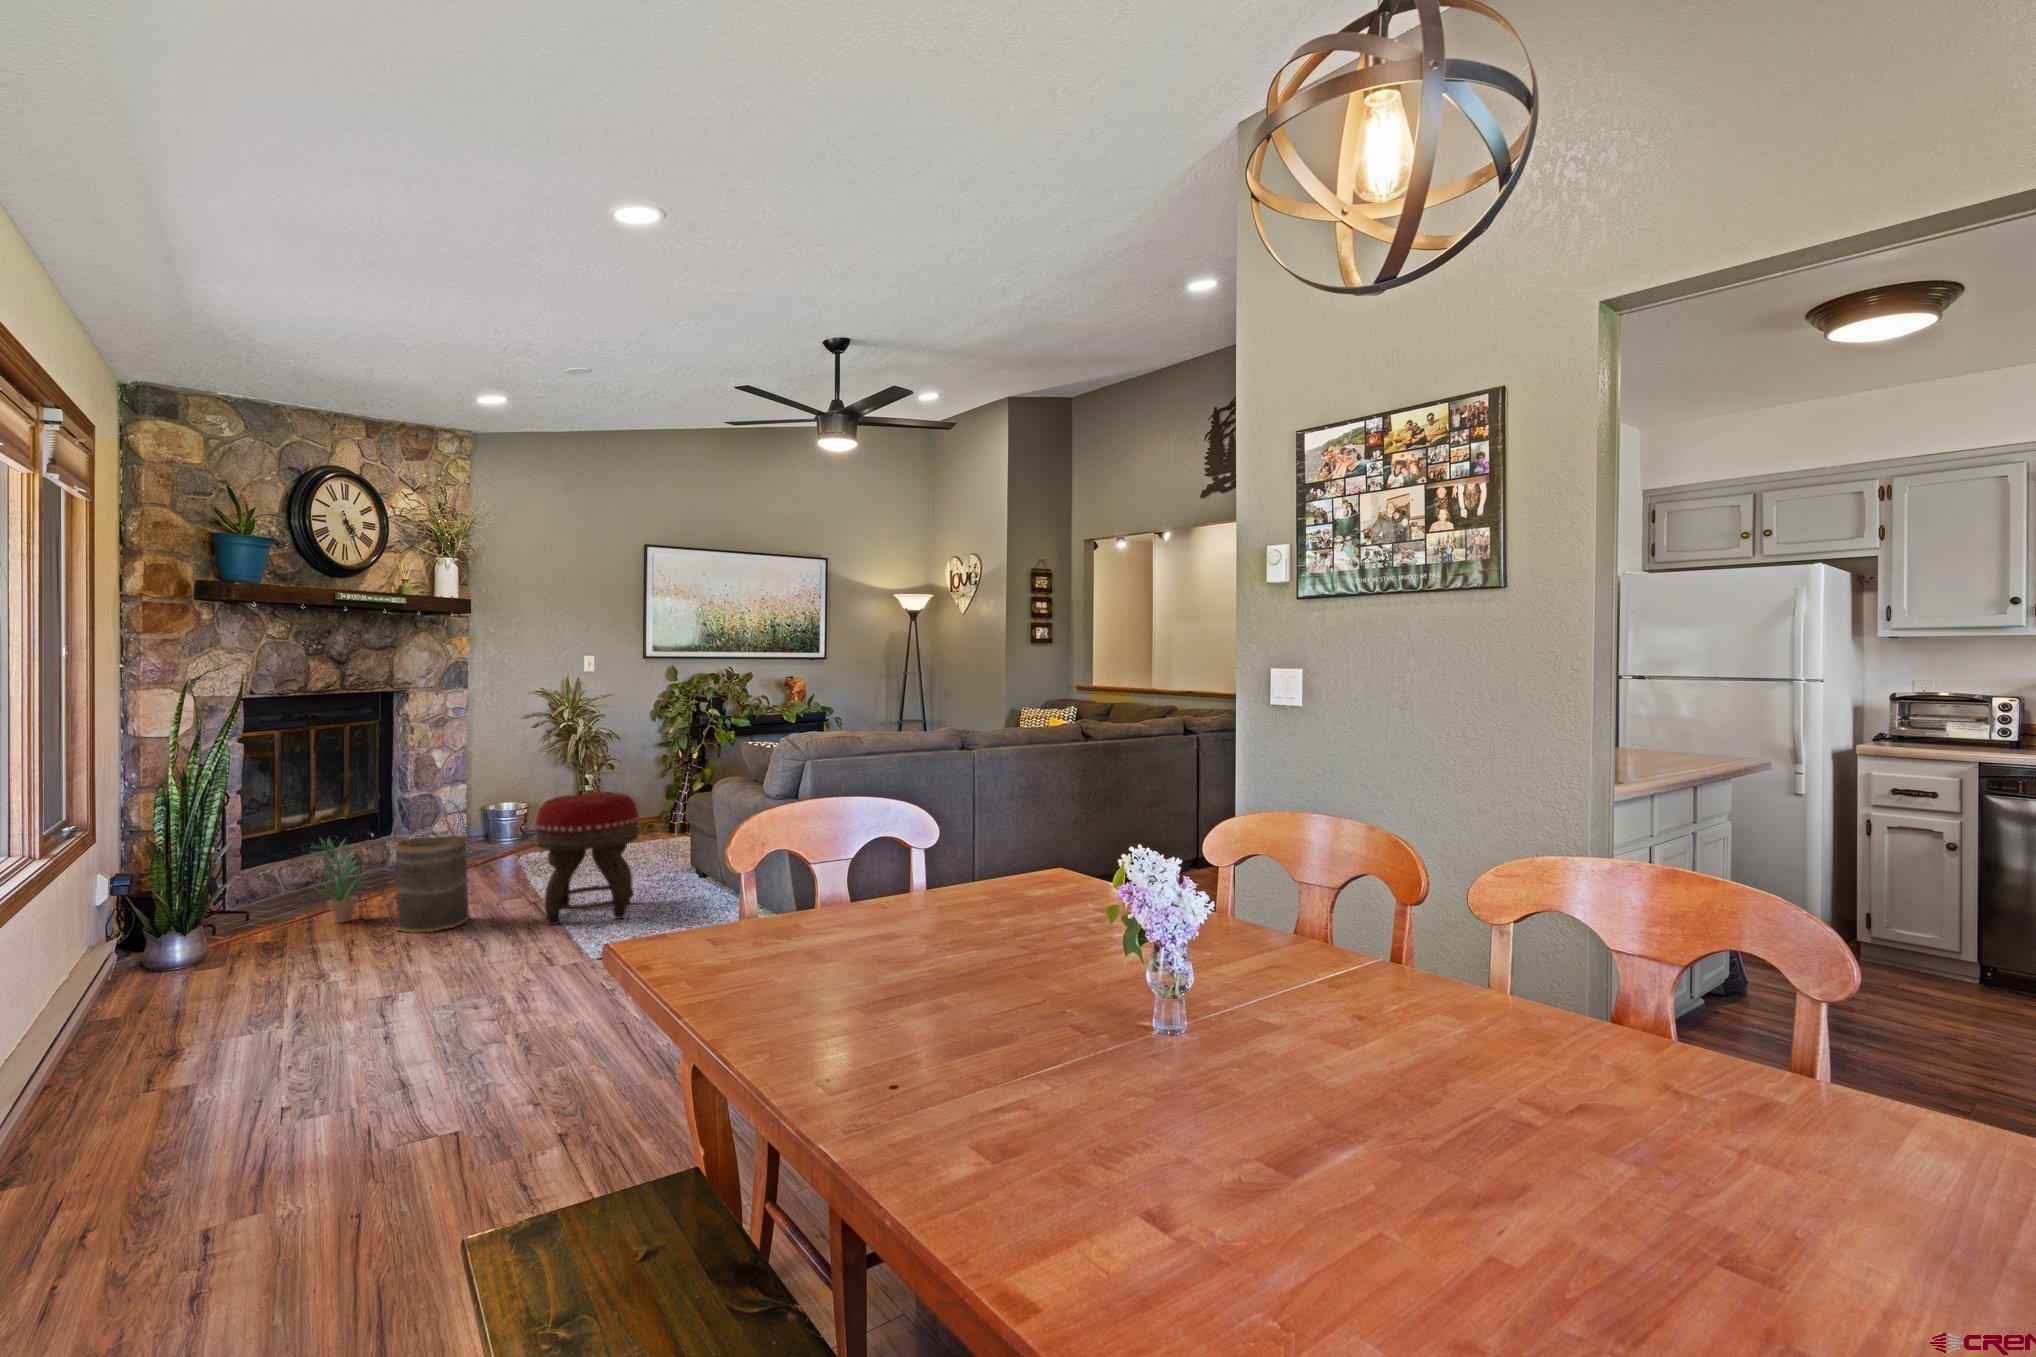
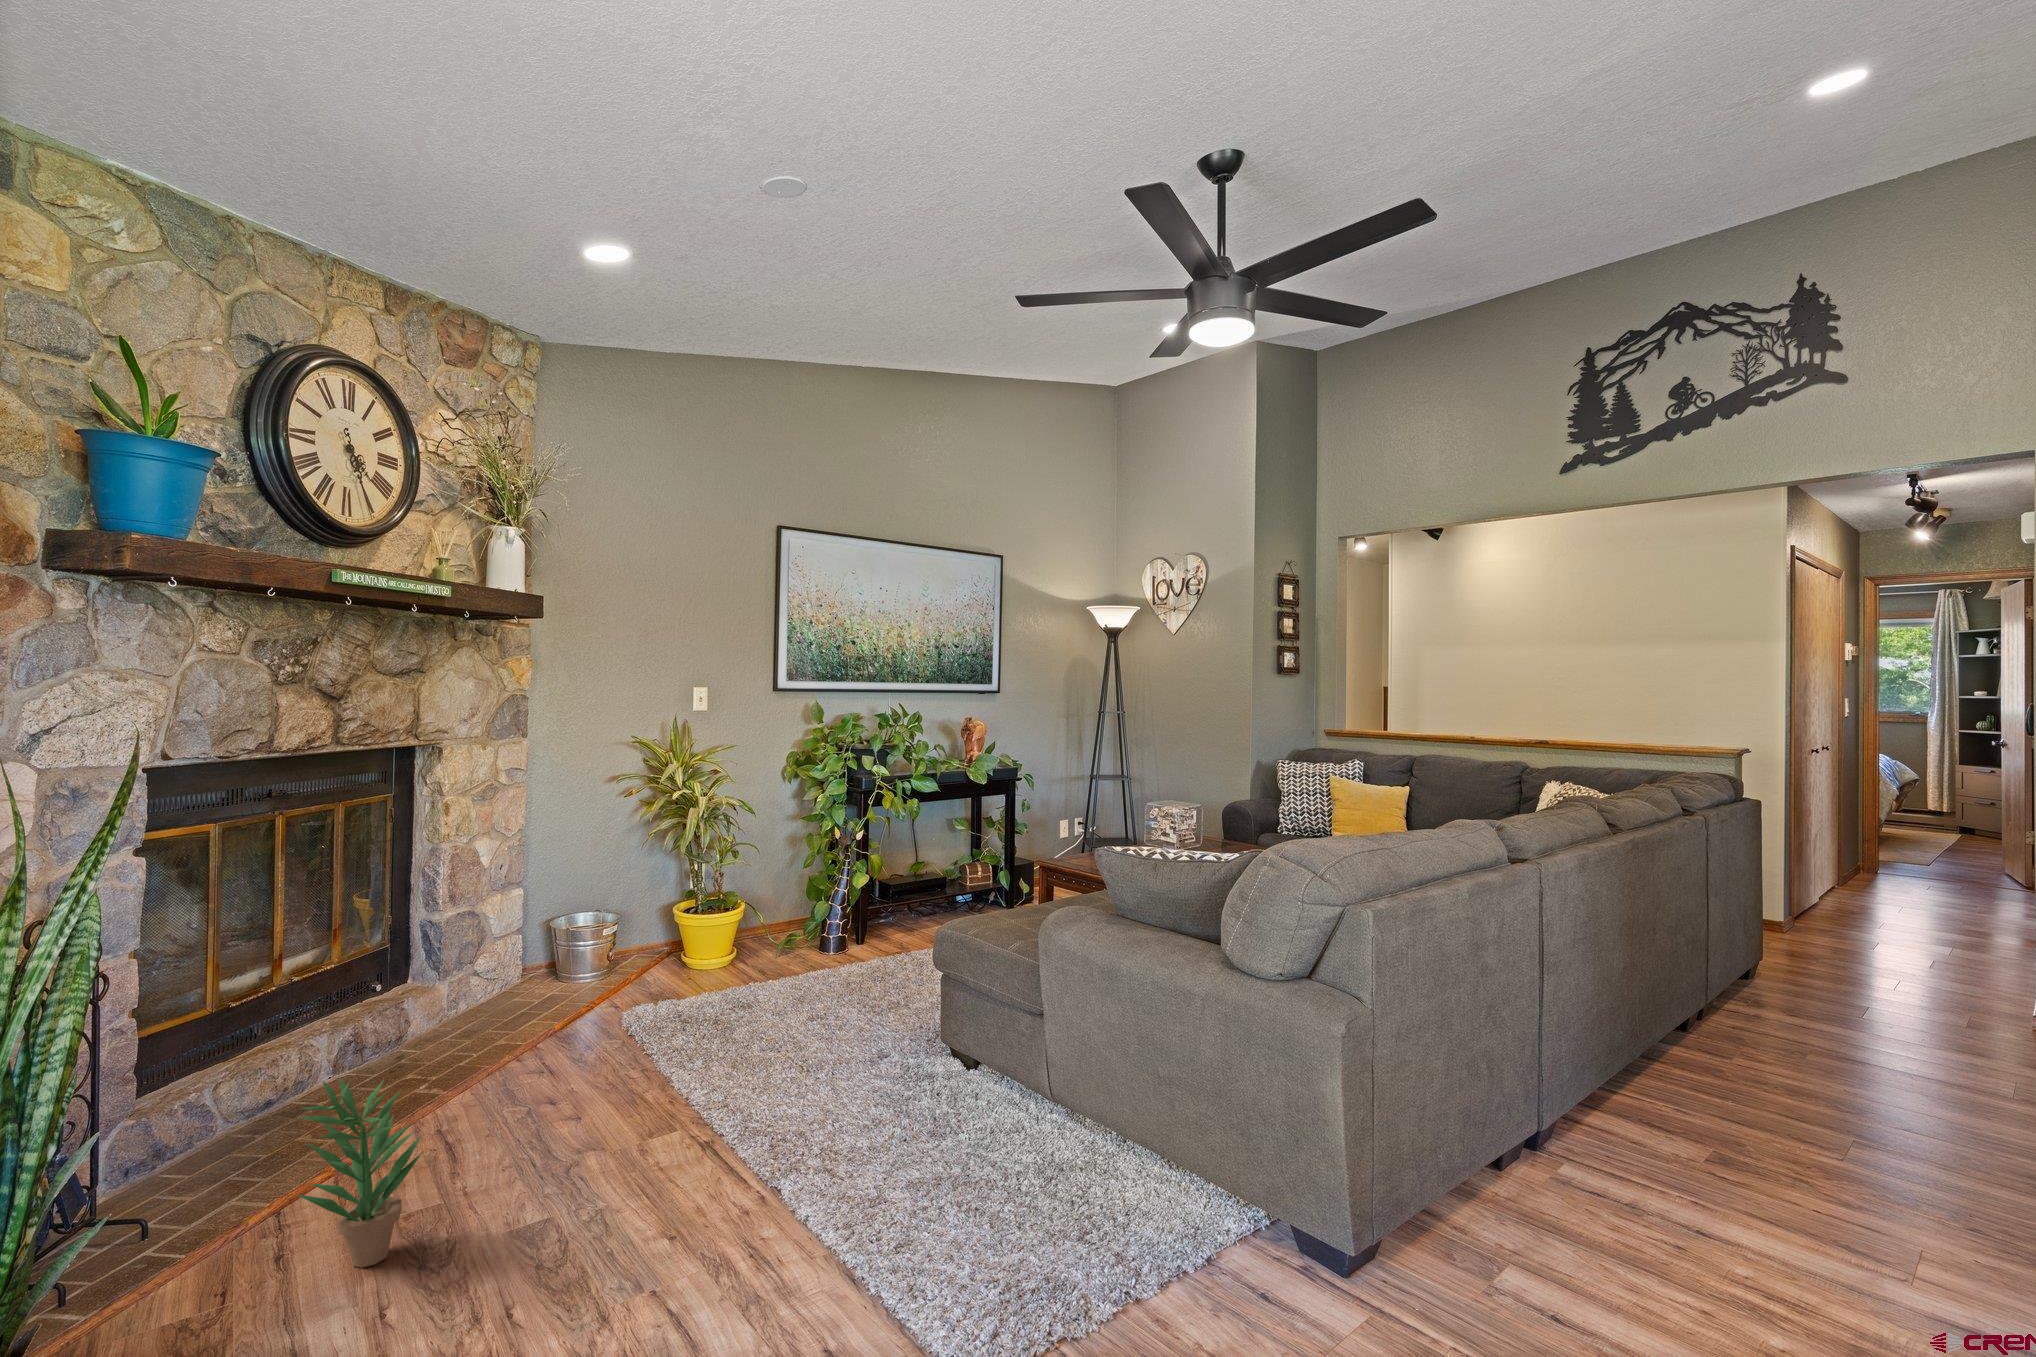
footstool: present [536,792,639,925] -> none [789,949,979,1253]
basket: present [394,802,470,933] -> none [506,994,652,1306]

